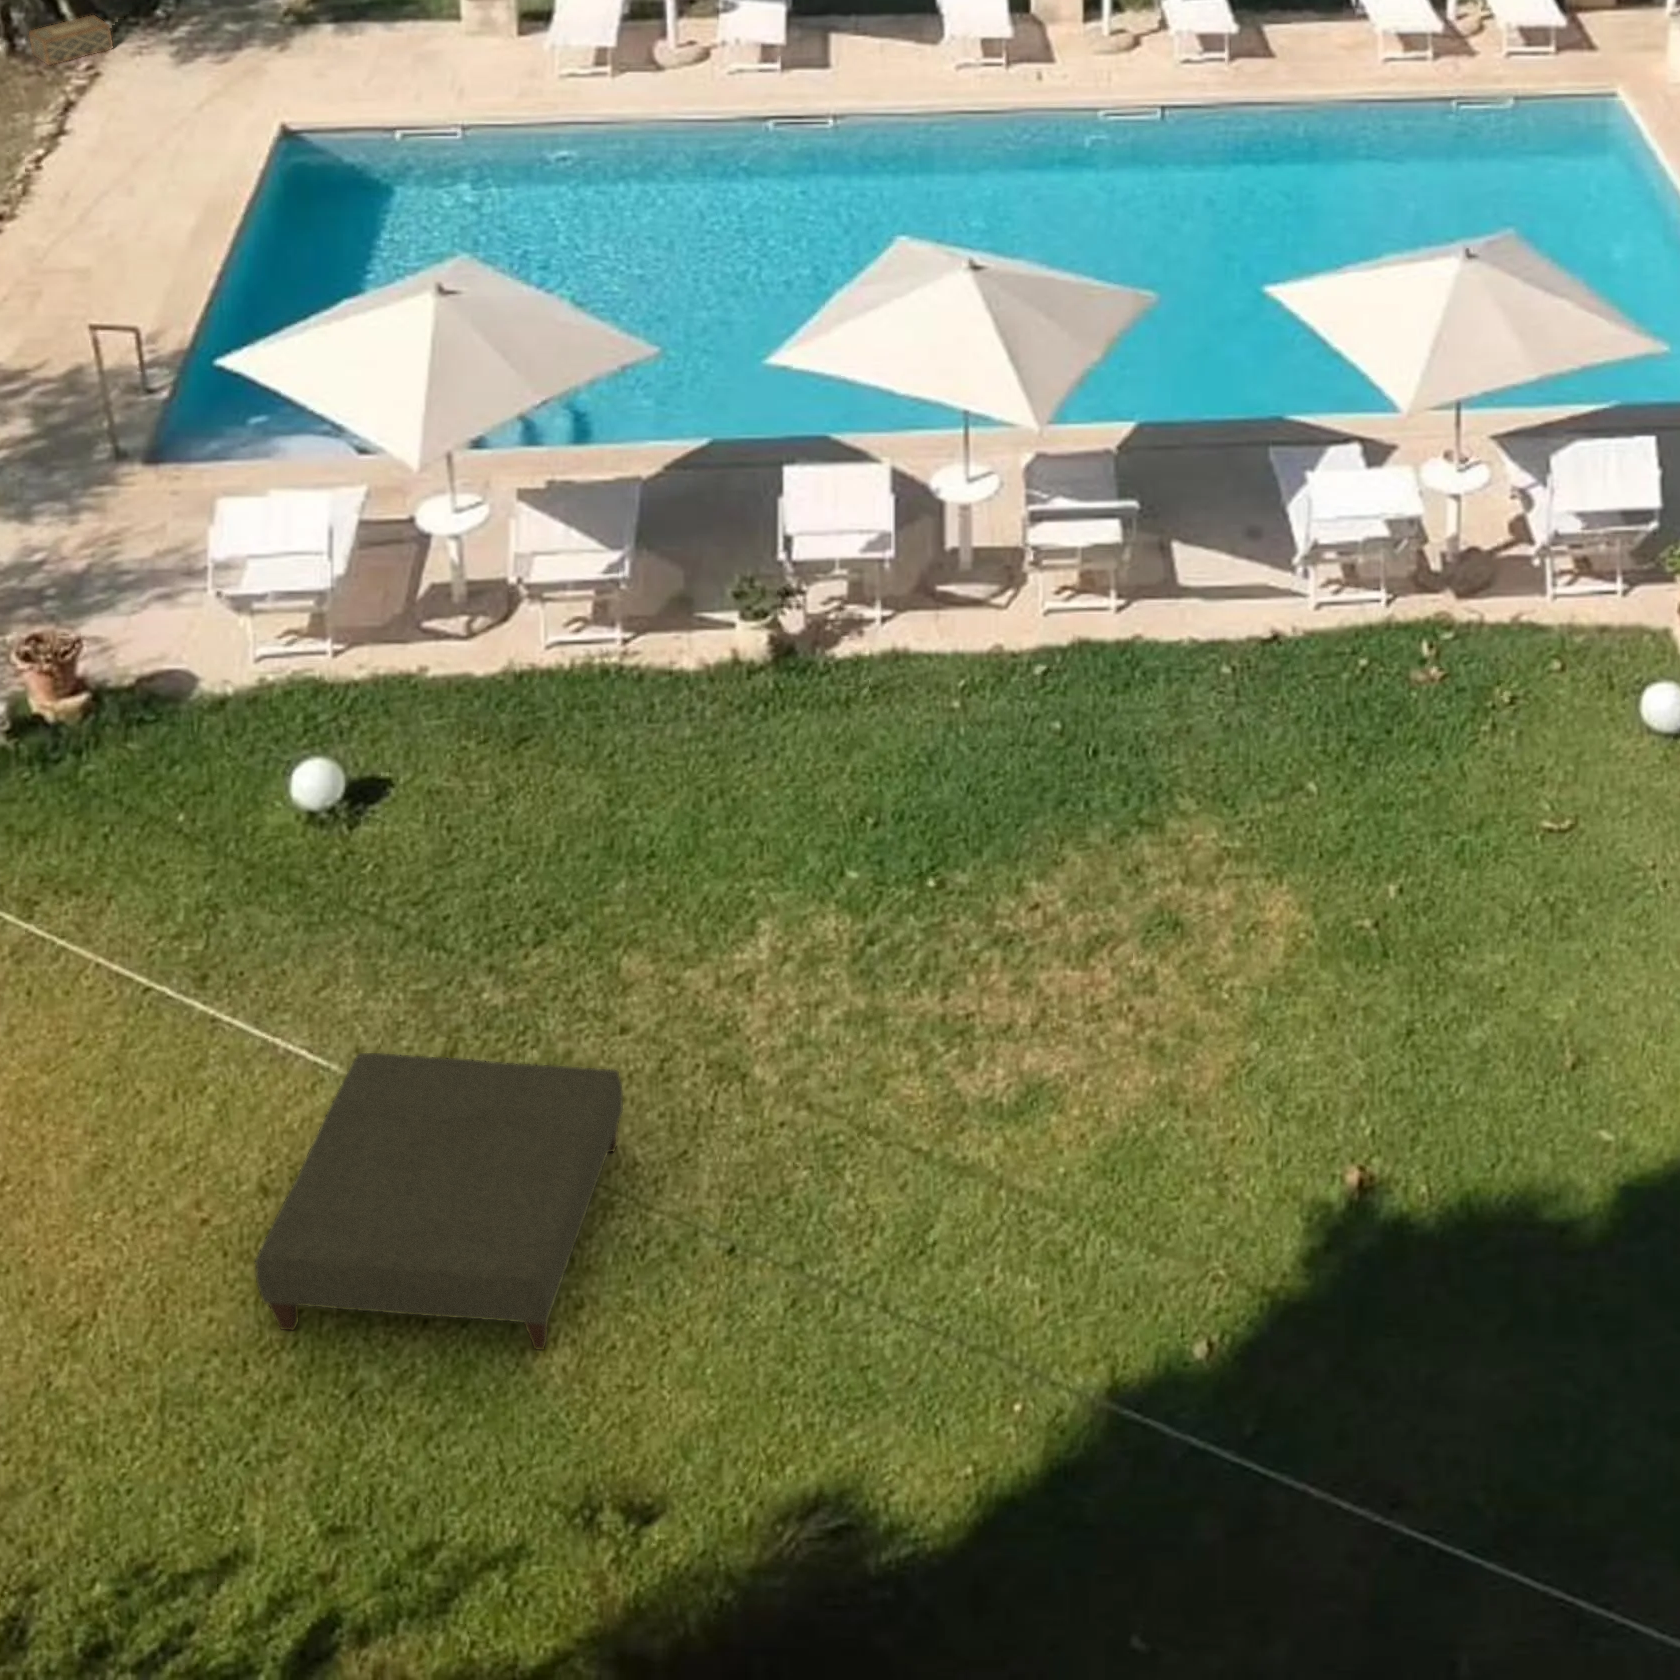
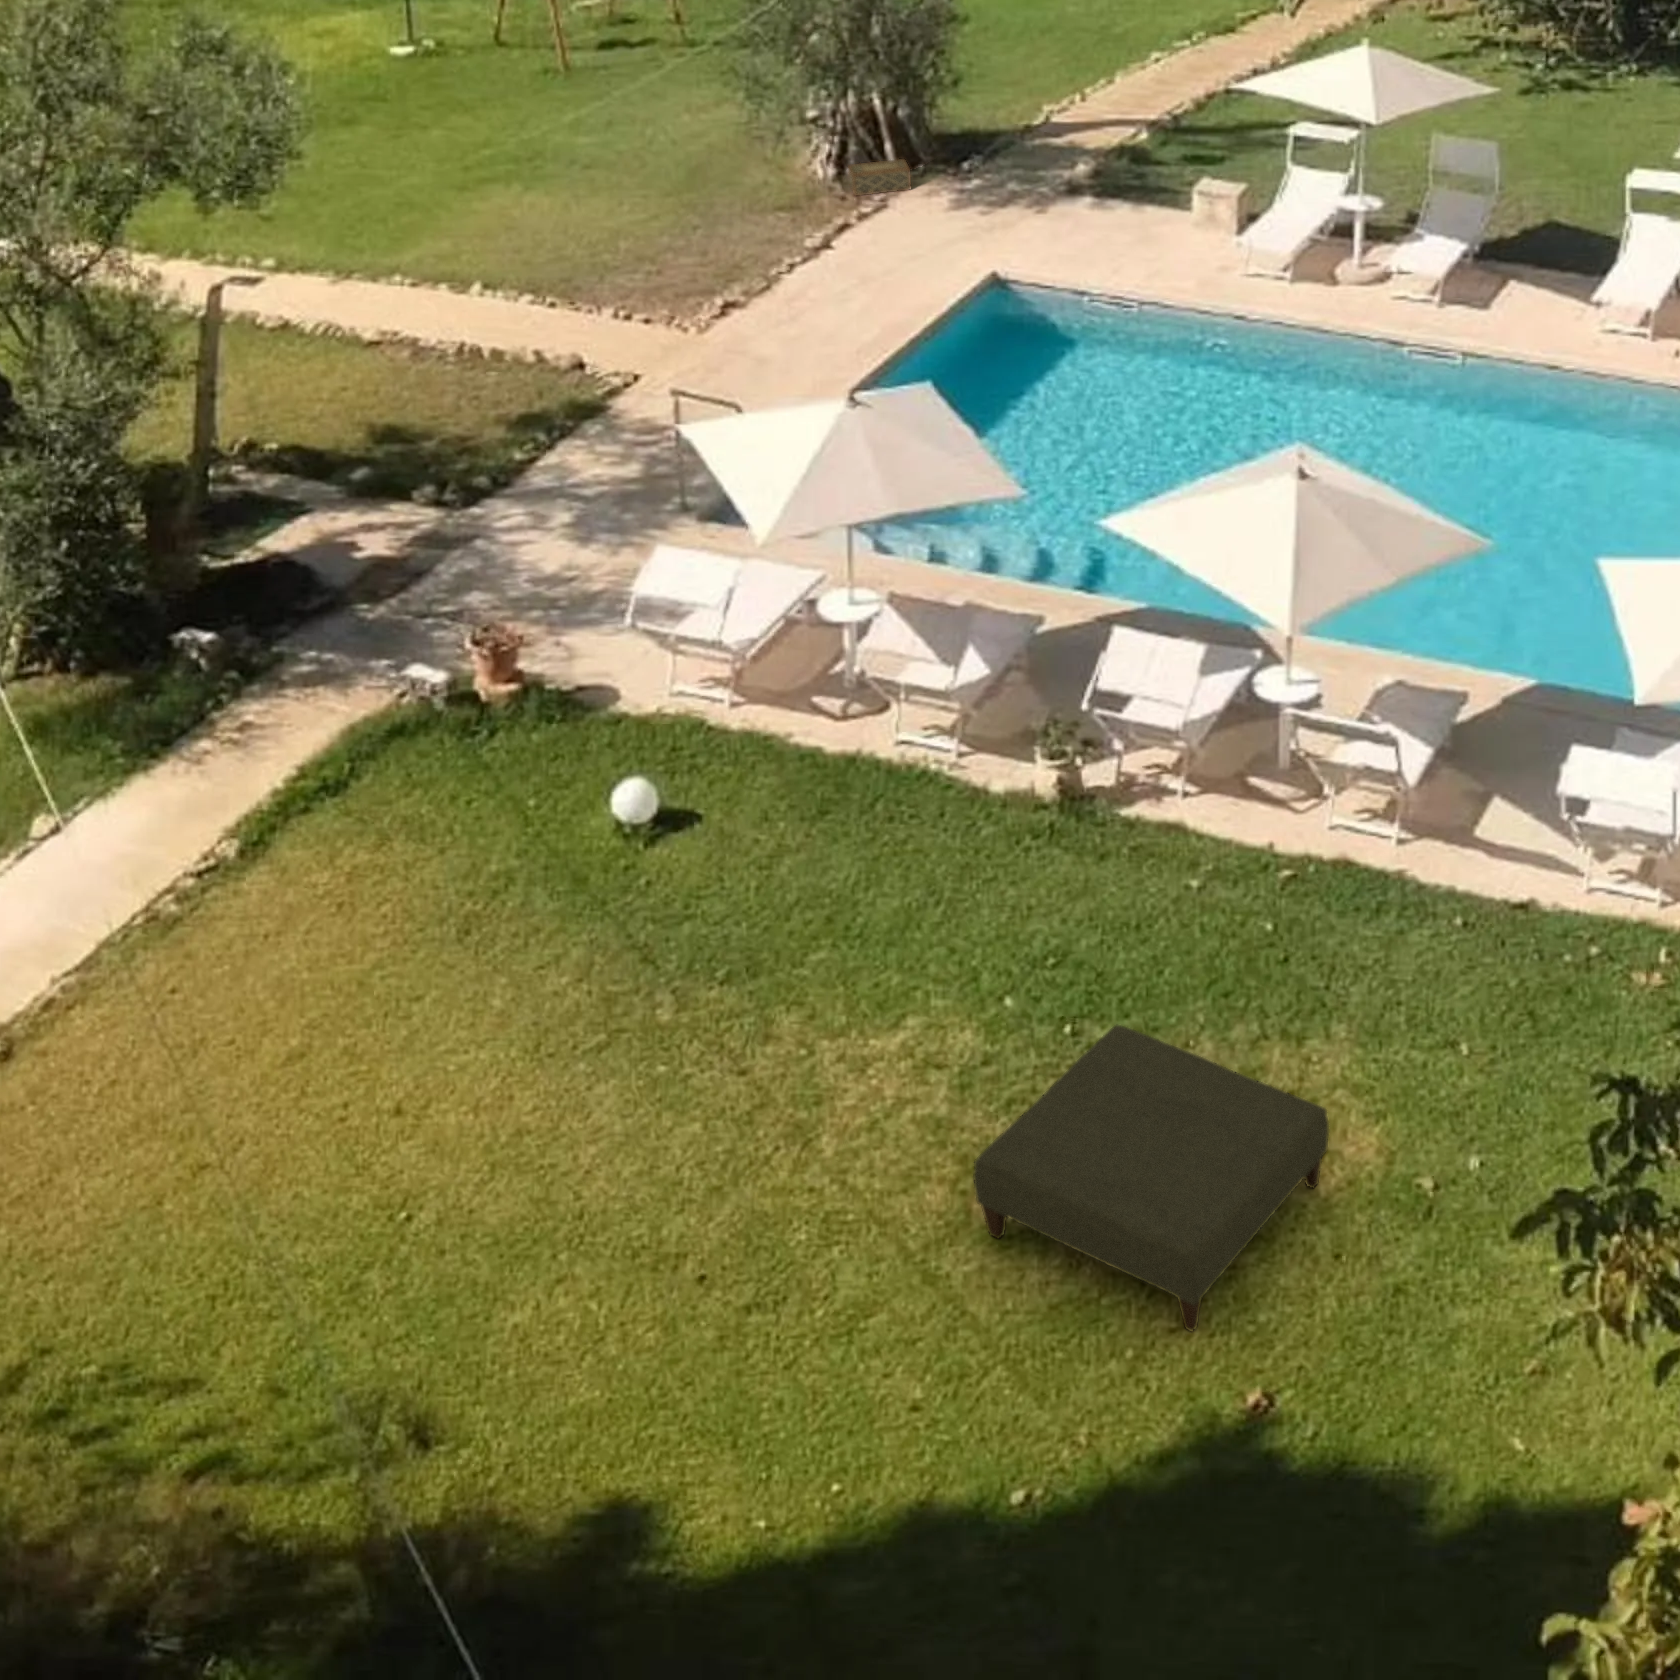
ottoman: present [255,1053,623,1350] -> present [973,1025,1329,1331]

